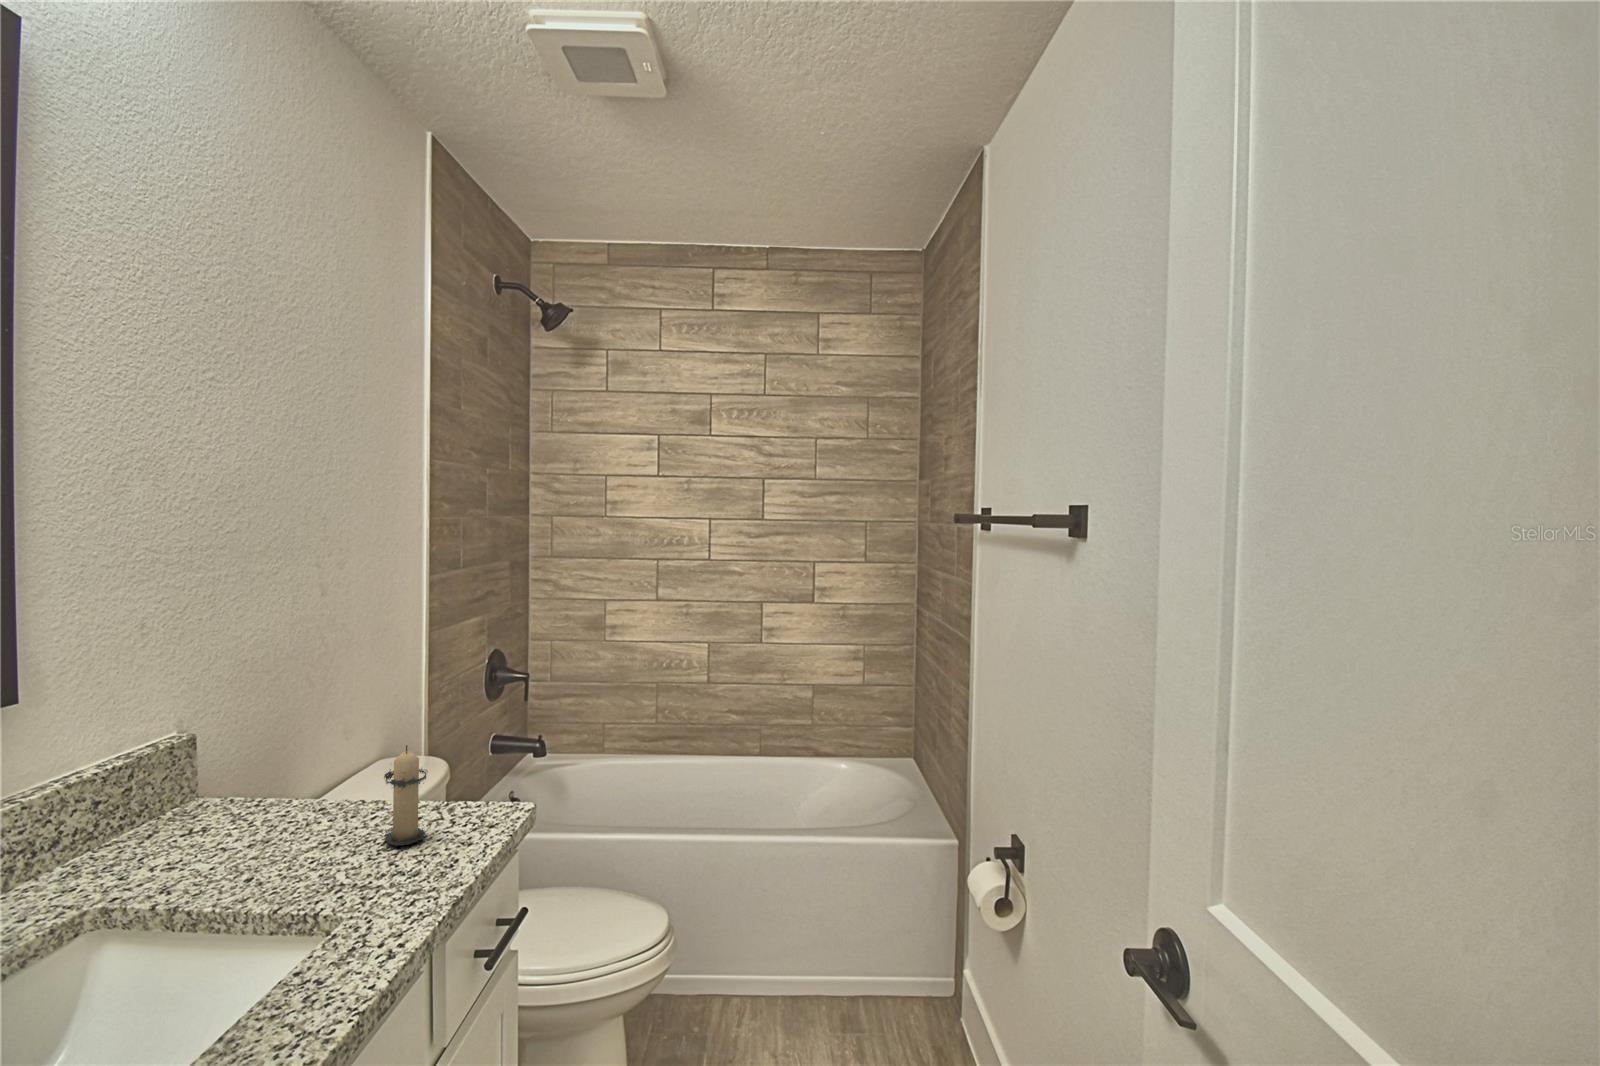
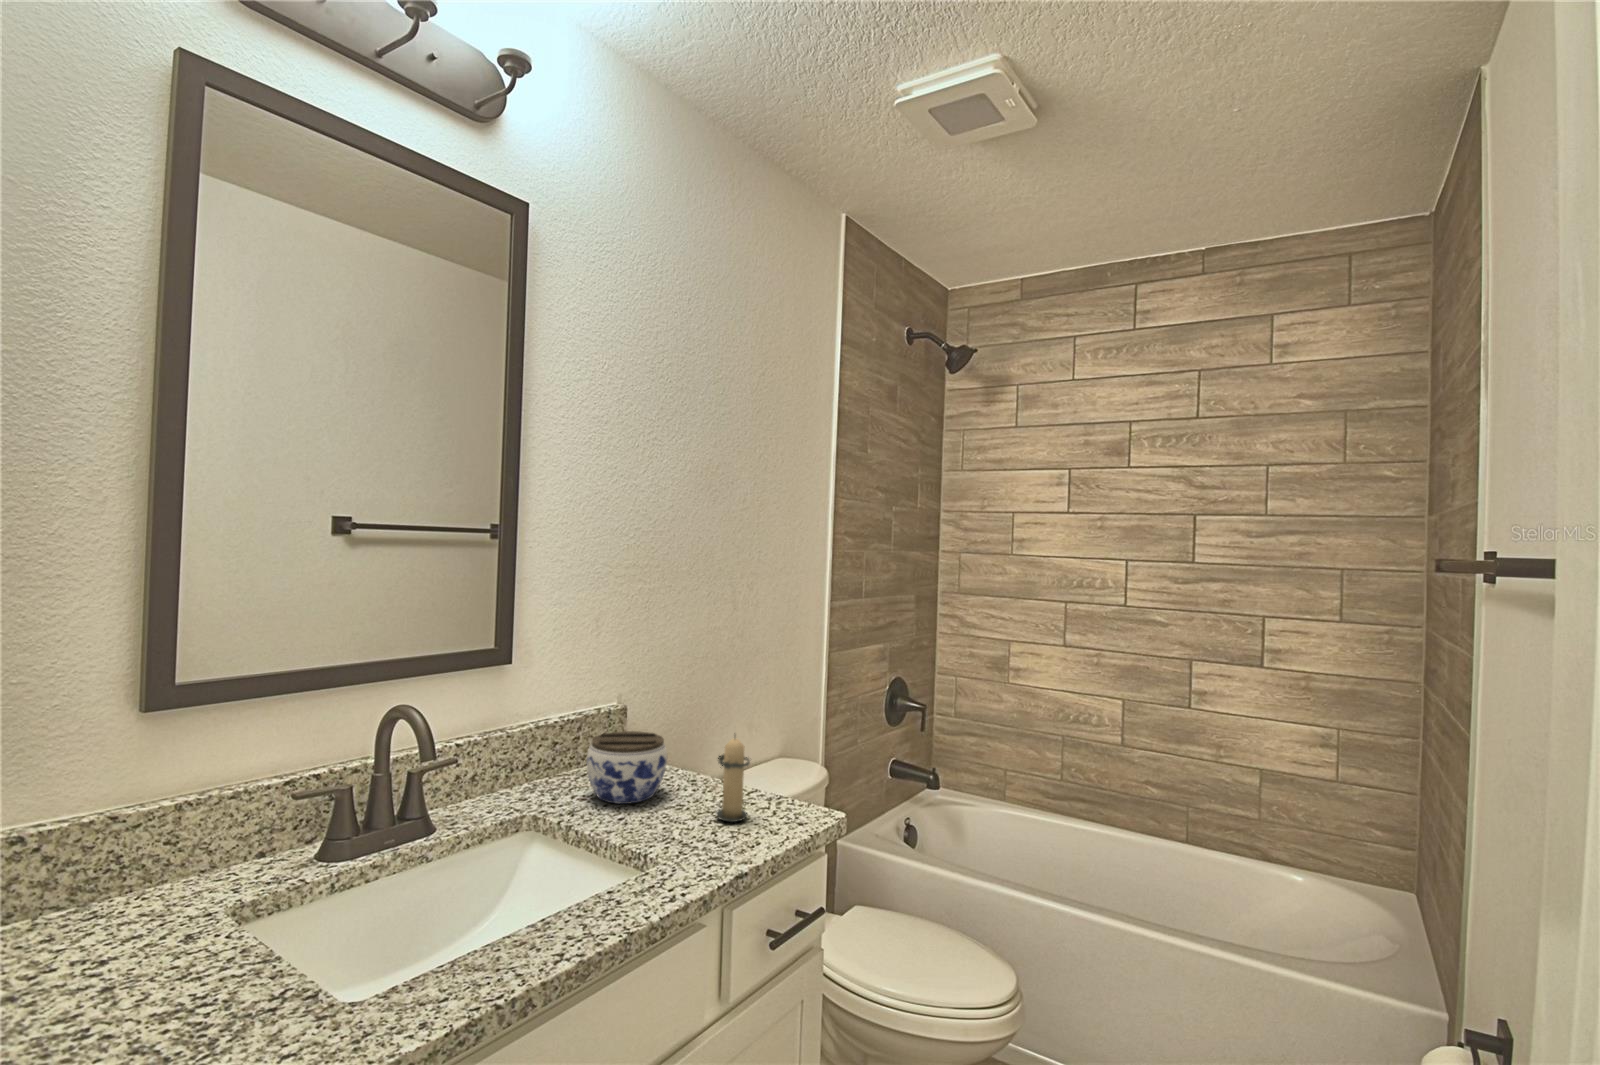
jar: none [175,762,300,862] -> present [587,731,667,804]

